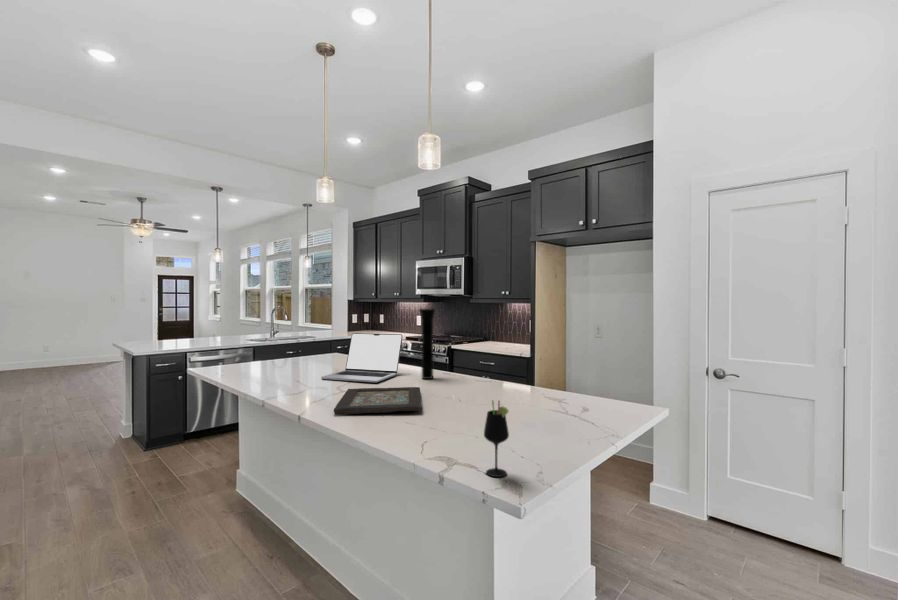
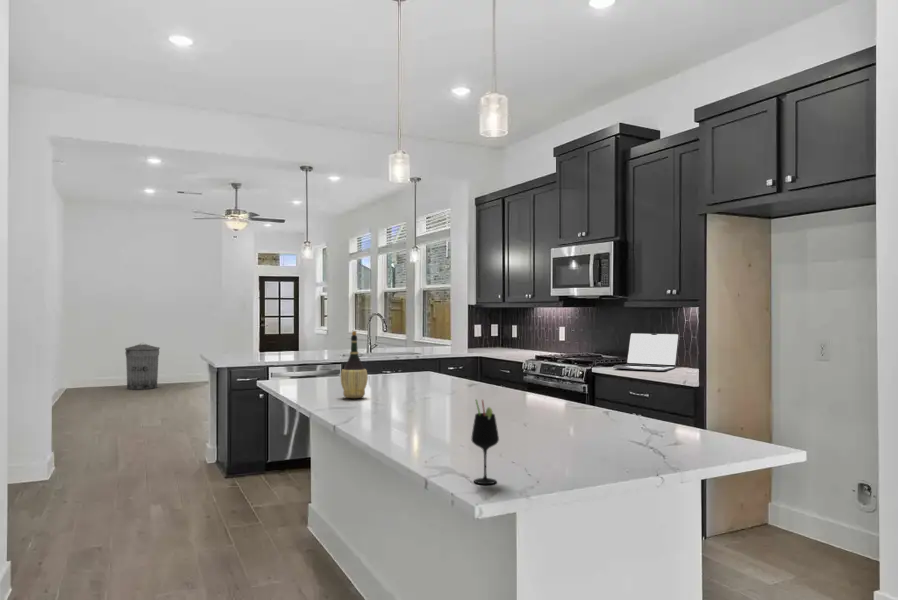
vase: present [419,309,435,379] -> none [499,310,523,401]
wine bottle: none [285,327,309,385] -> present [341,331,368,398]
trash can: none [22,332,61,373] -> present [125,344,160,390]
laptop: present [321,333,403,383] -> present [613,333,679,371]
decorative tray: present [334,387,422,415] -> none [367,403,485,427]

